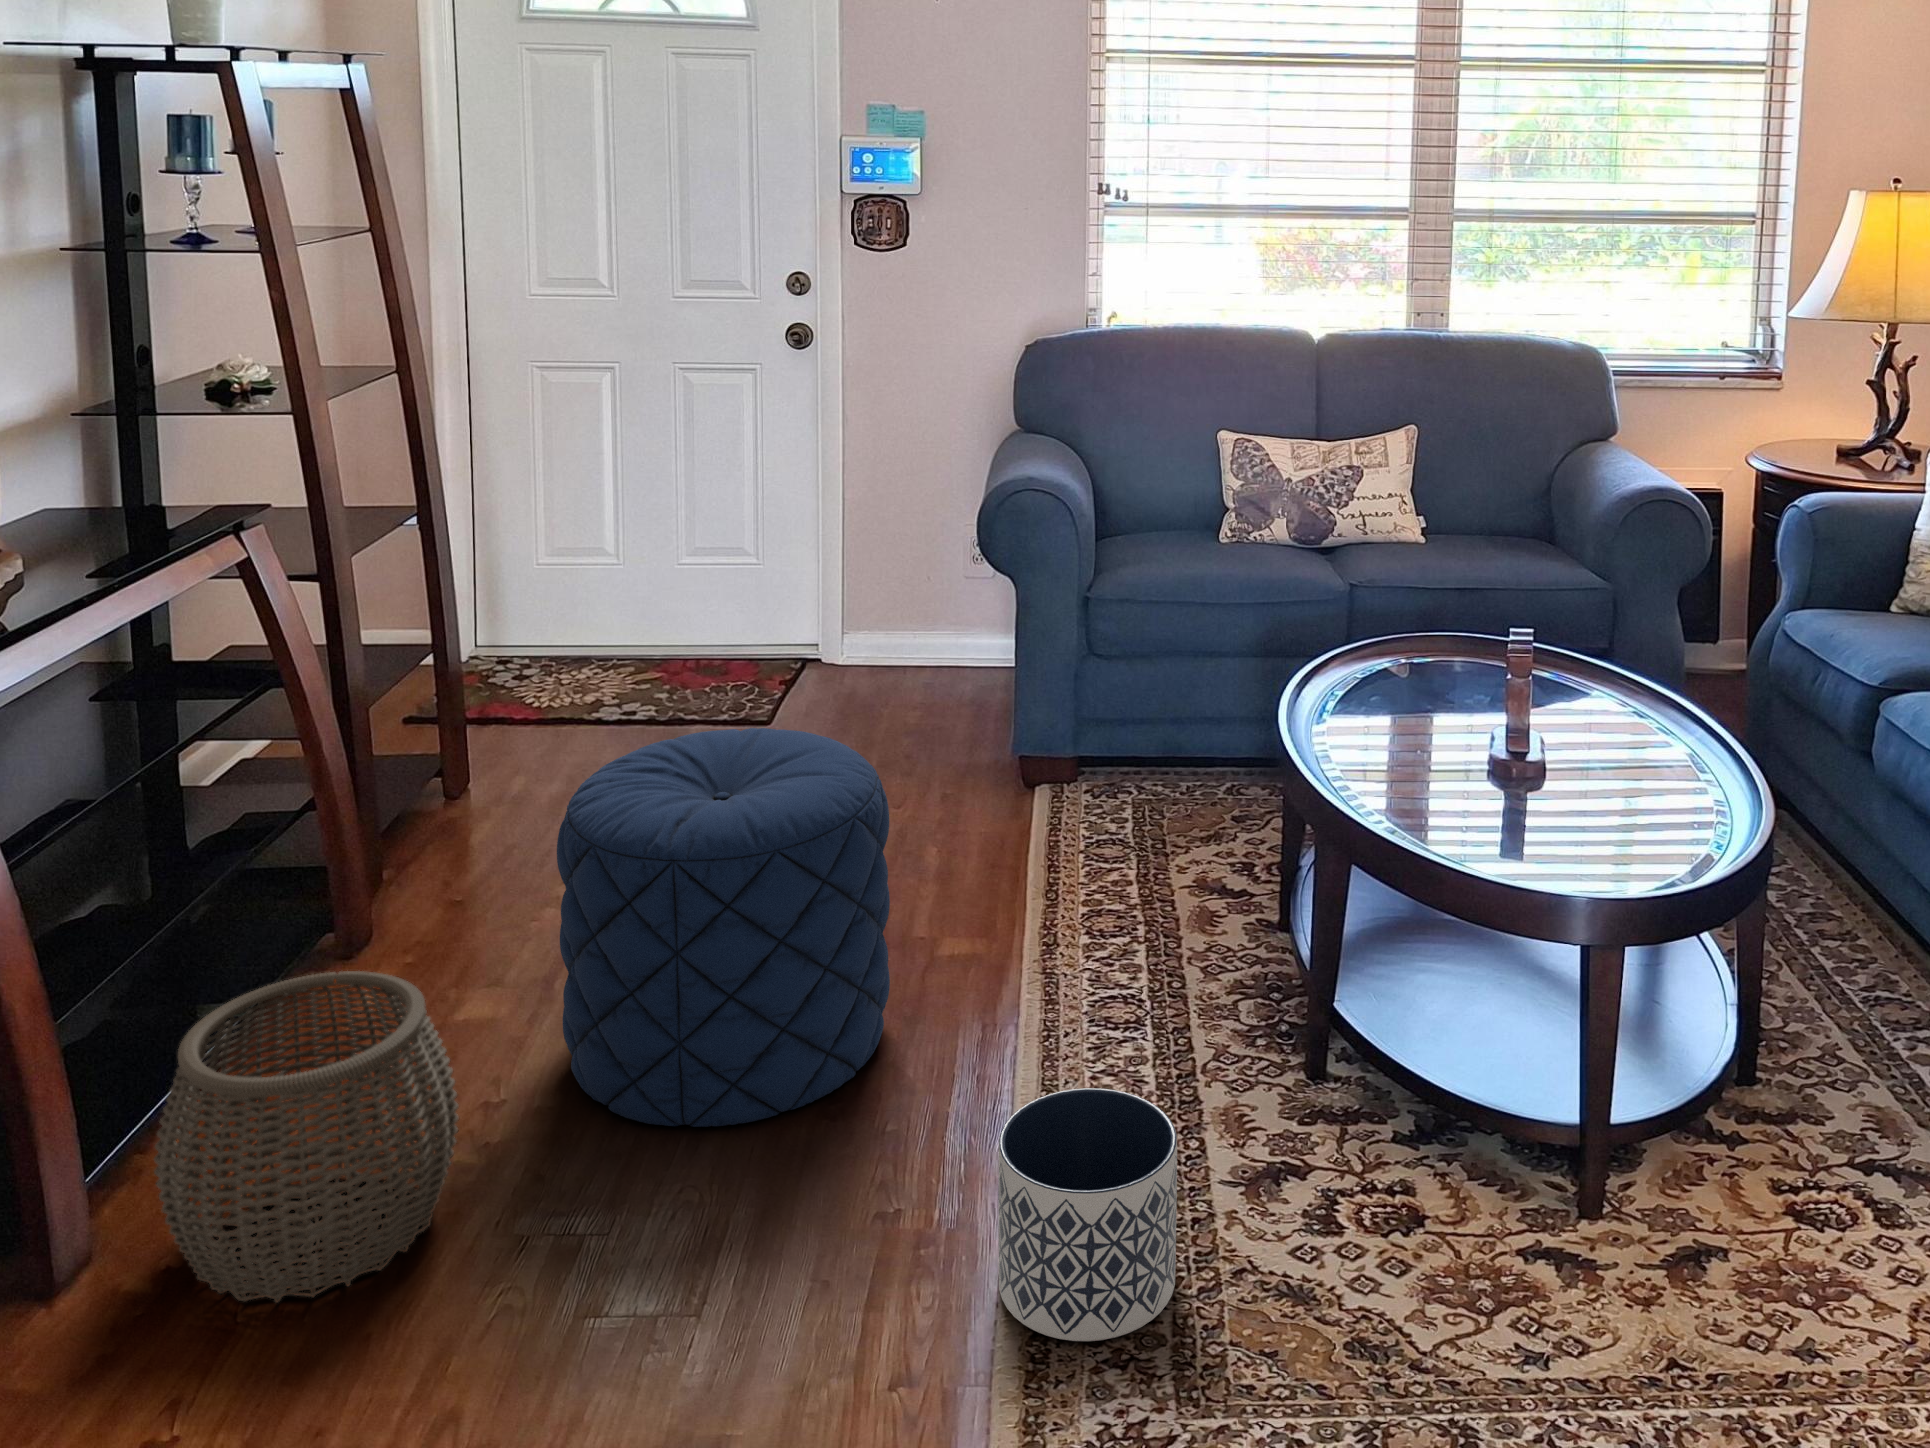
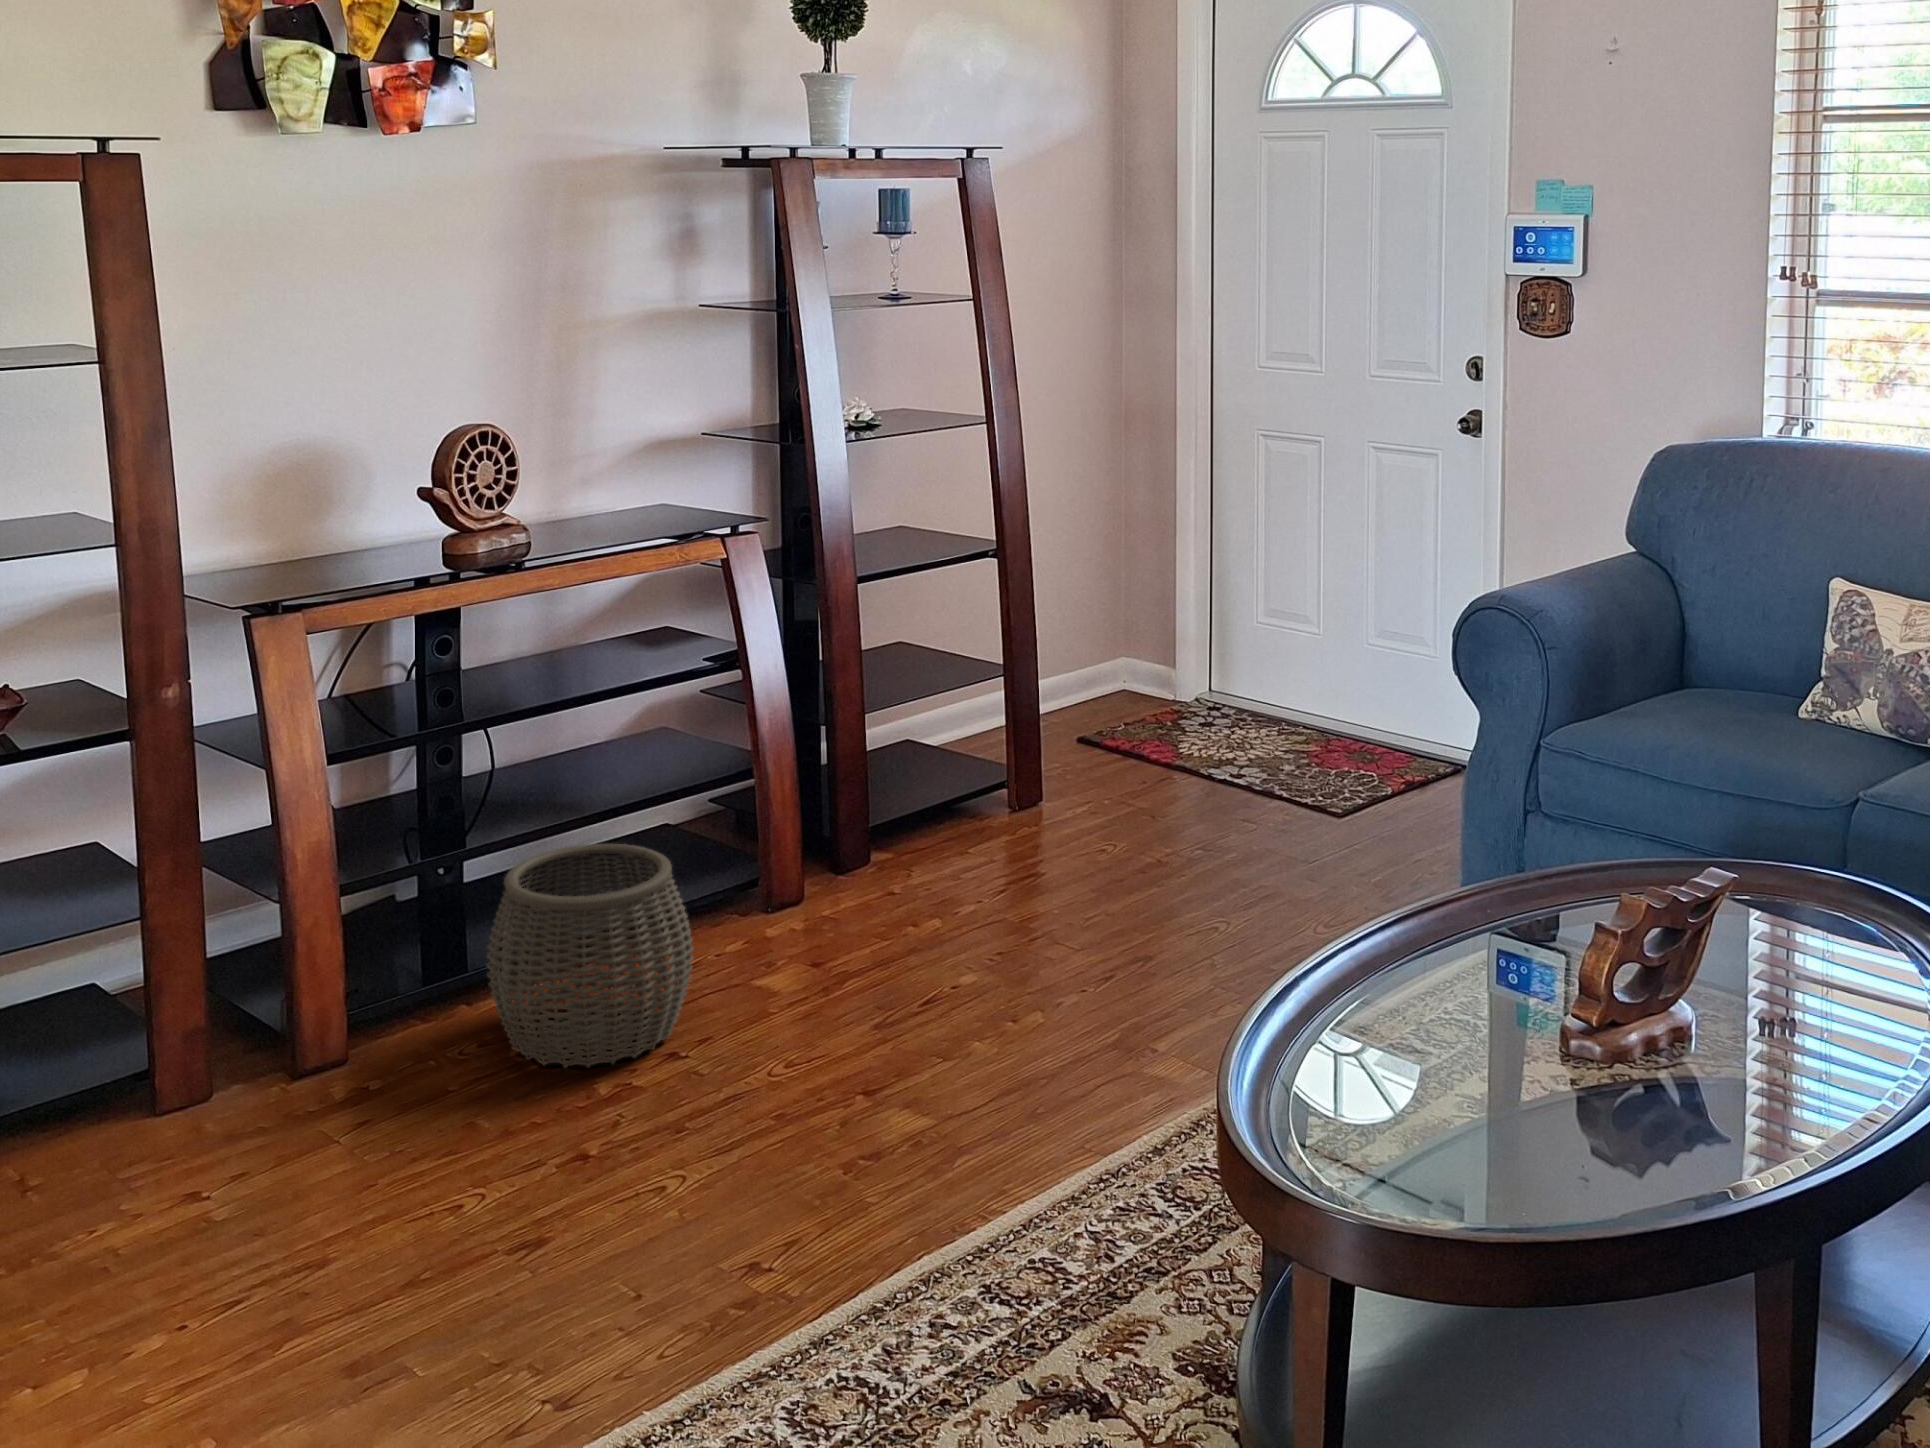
pouf: present [557,728,890,1127] -> none [806,750,1093,1091]
planter: present [998,1088,1177,1341] -> none [827,1113,996,1341]

